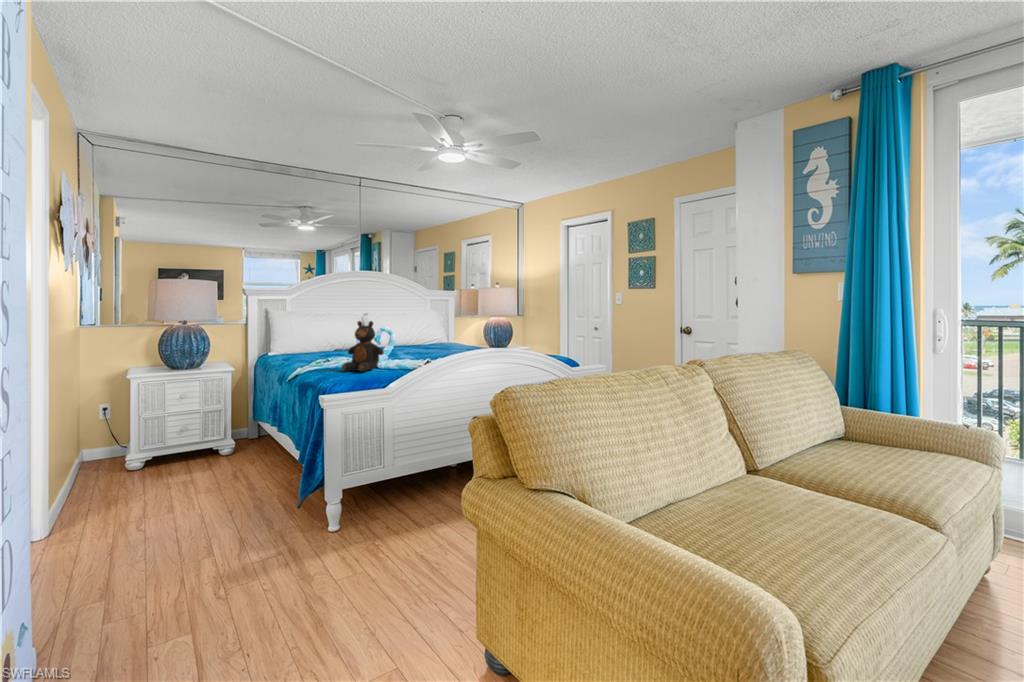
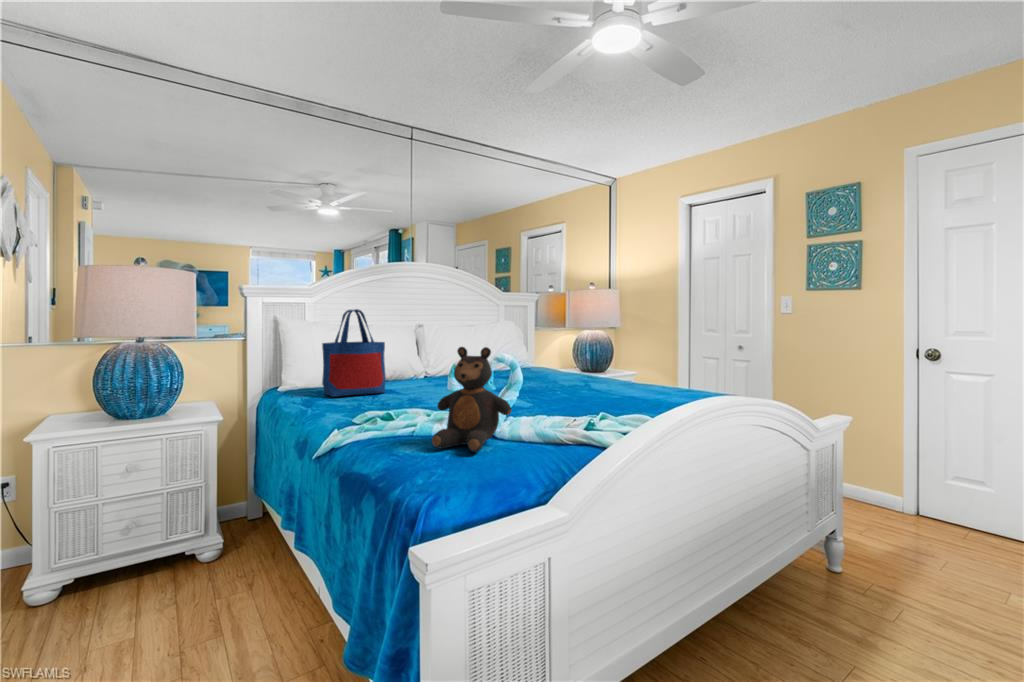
tote bag: none [294,303,335,356] -> present [322,309,386,397]

